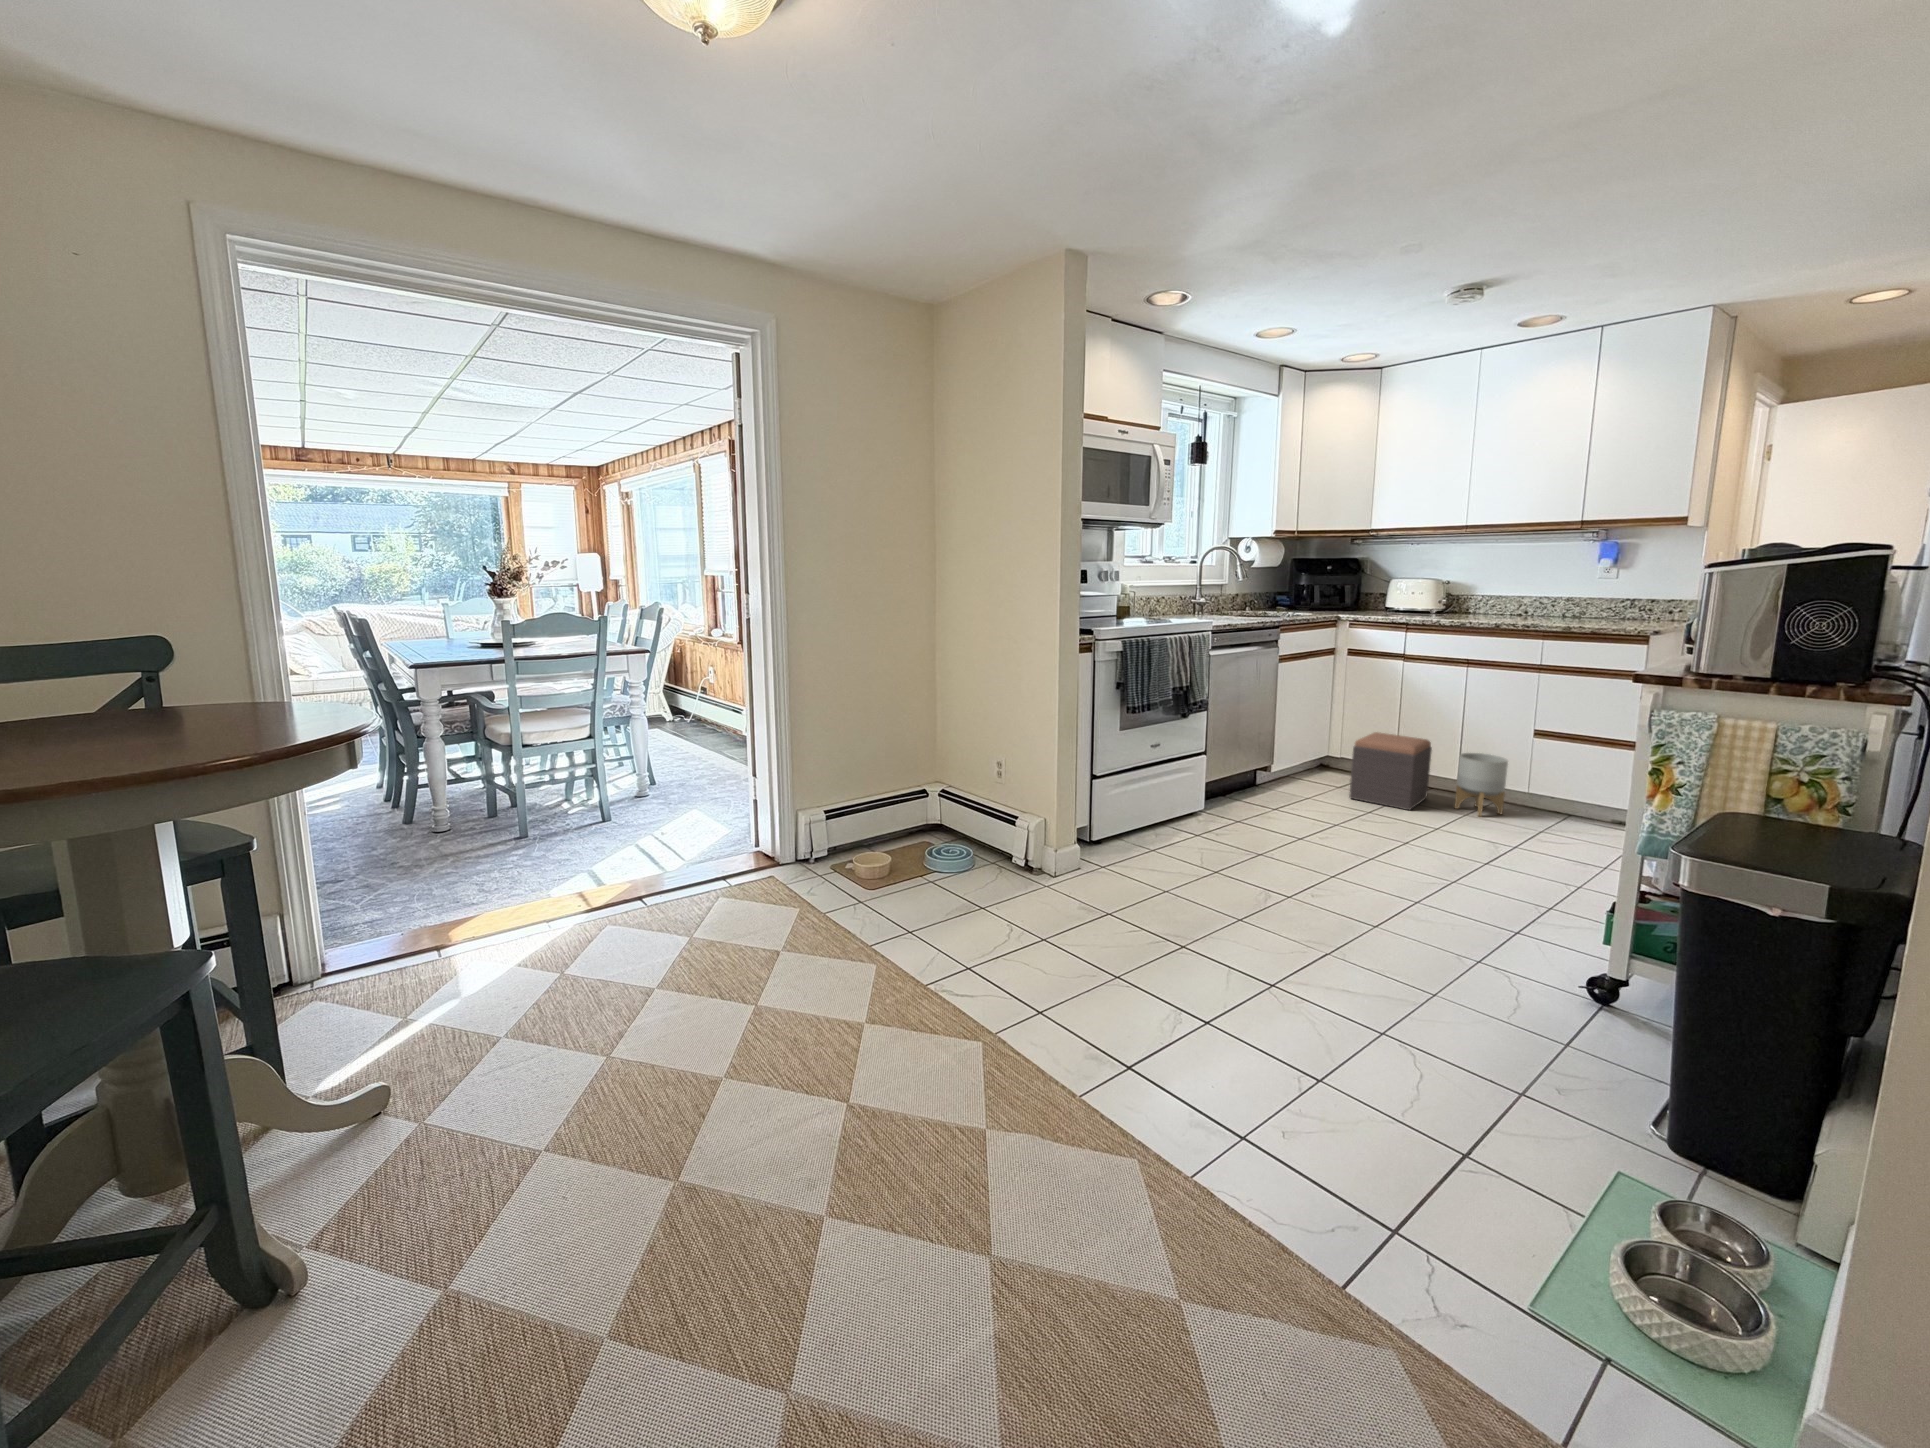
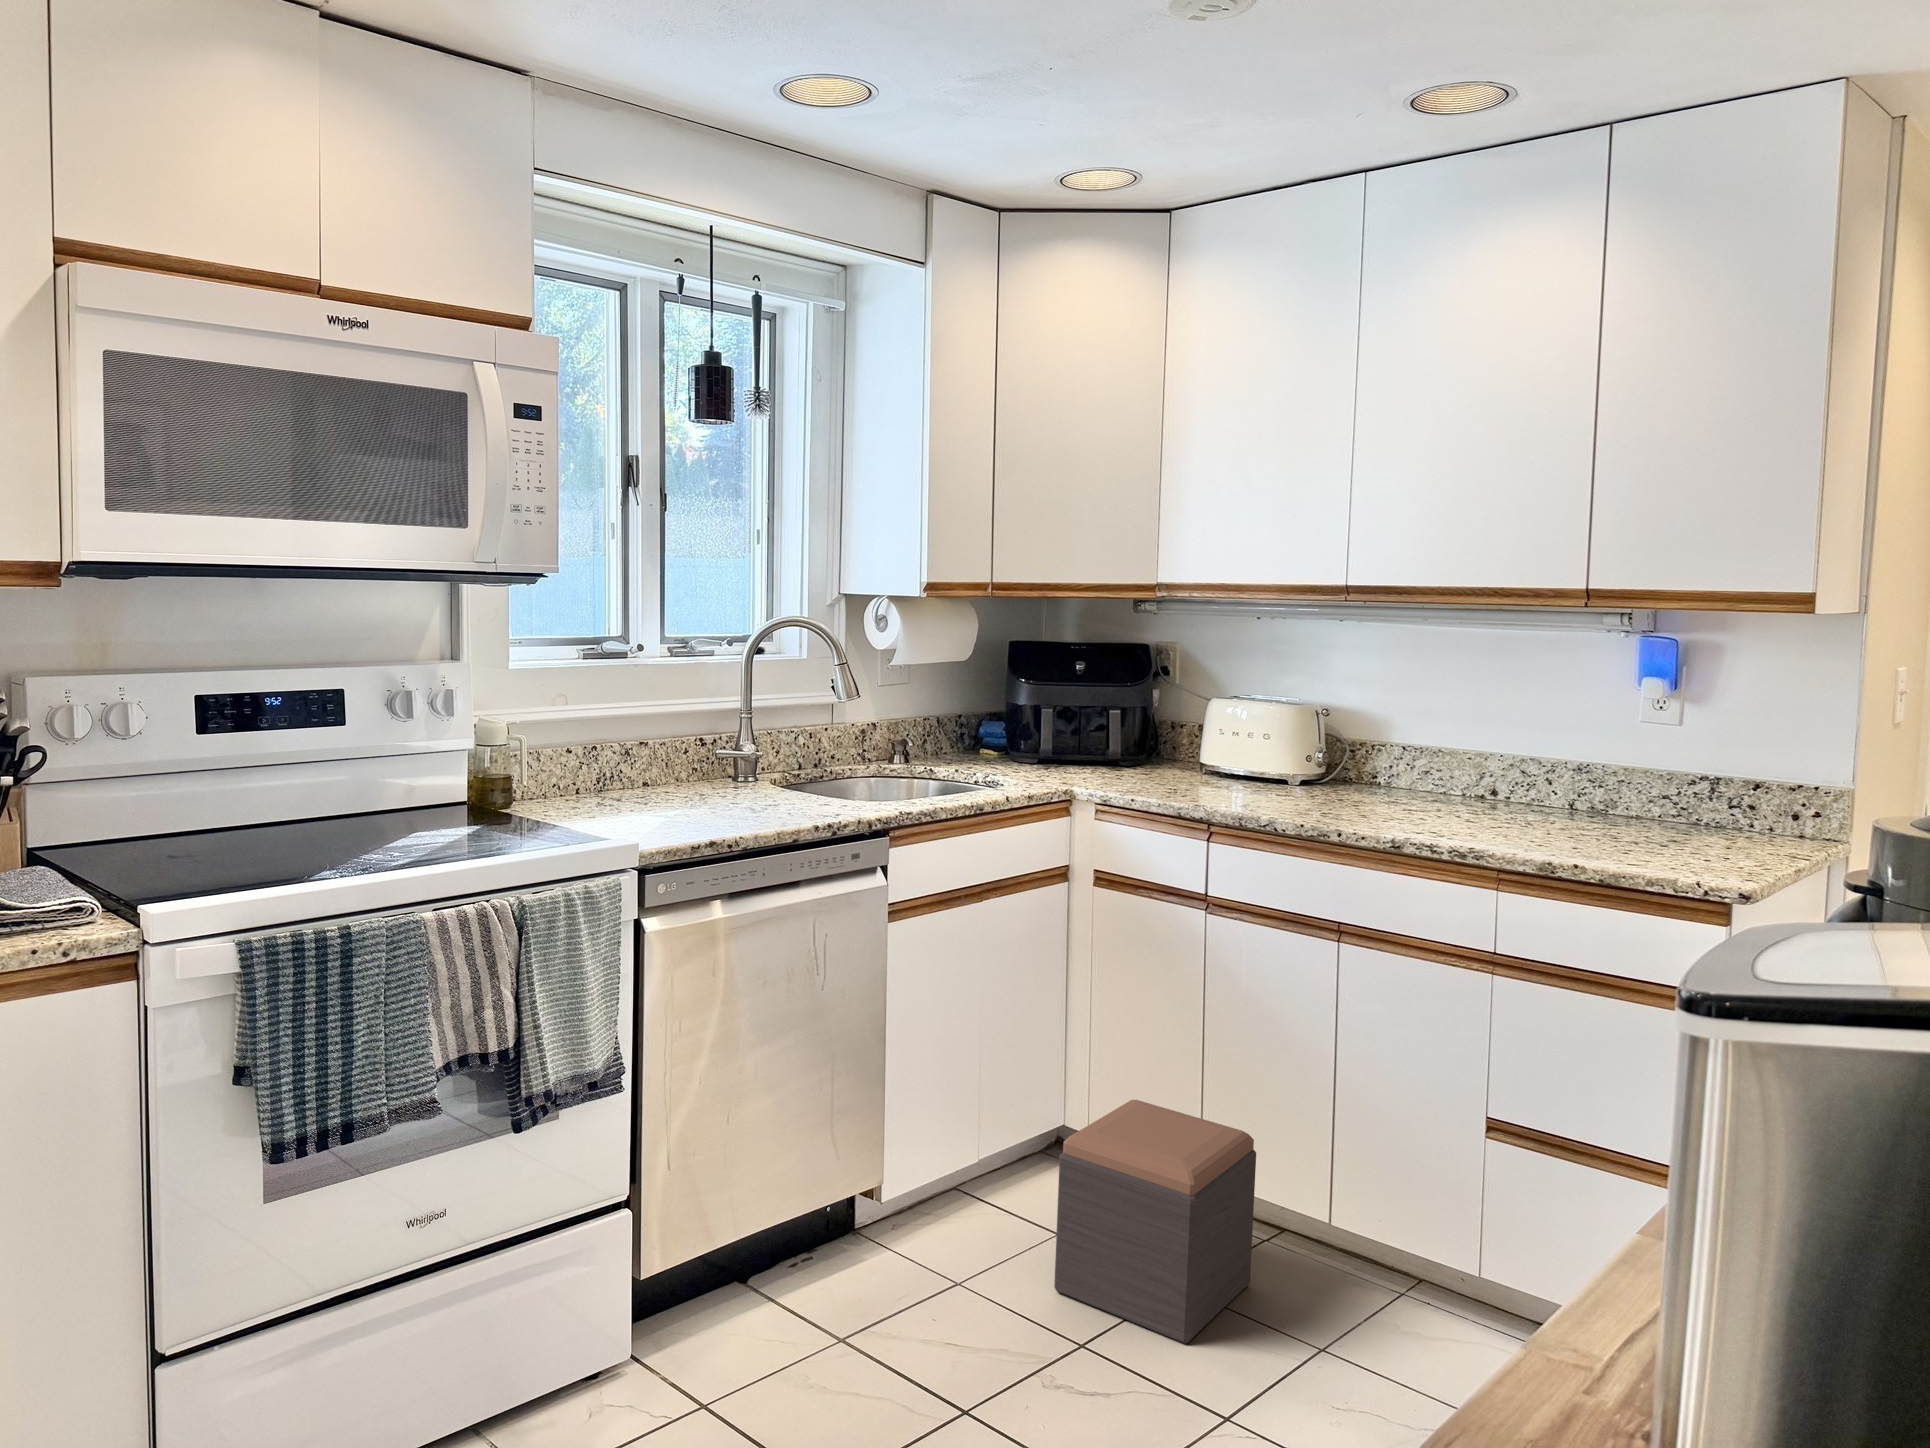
planter: present [1454,753,1508,816] -> none [1302,1175,1422,1368]

